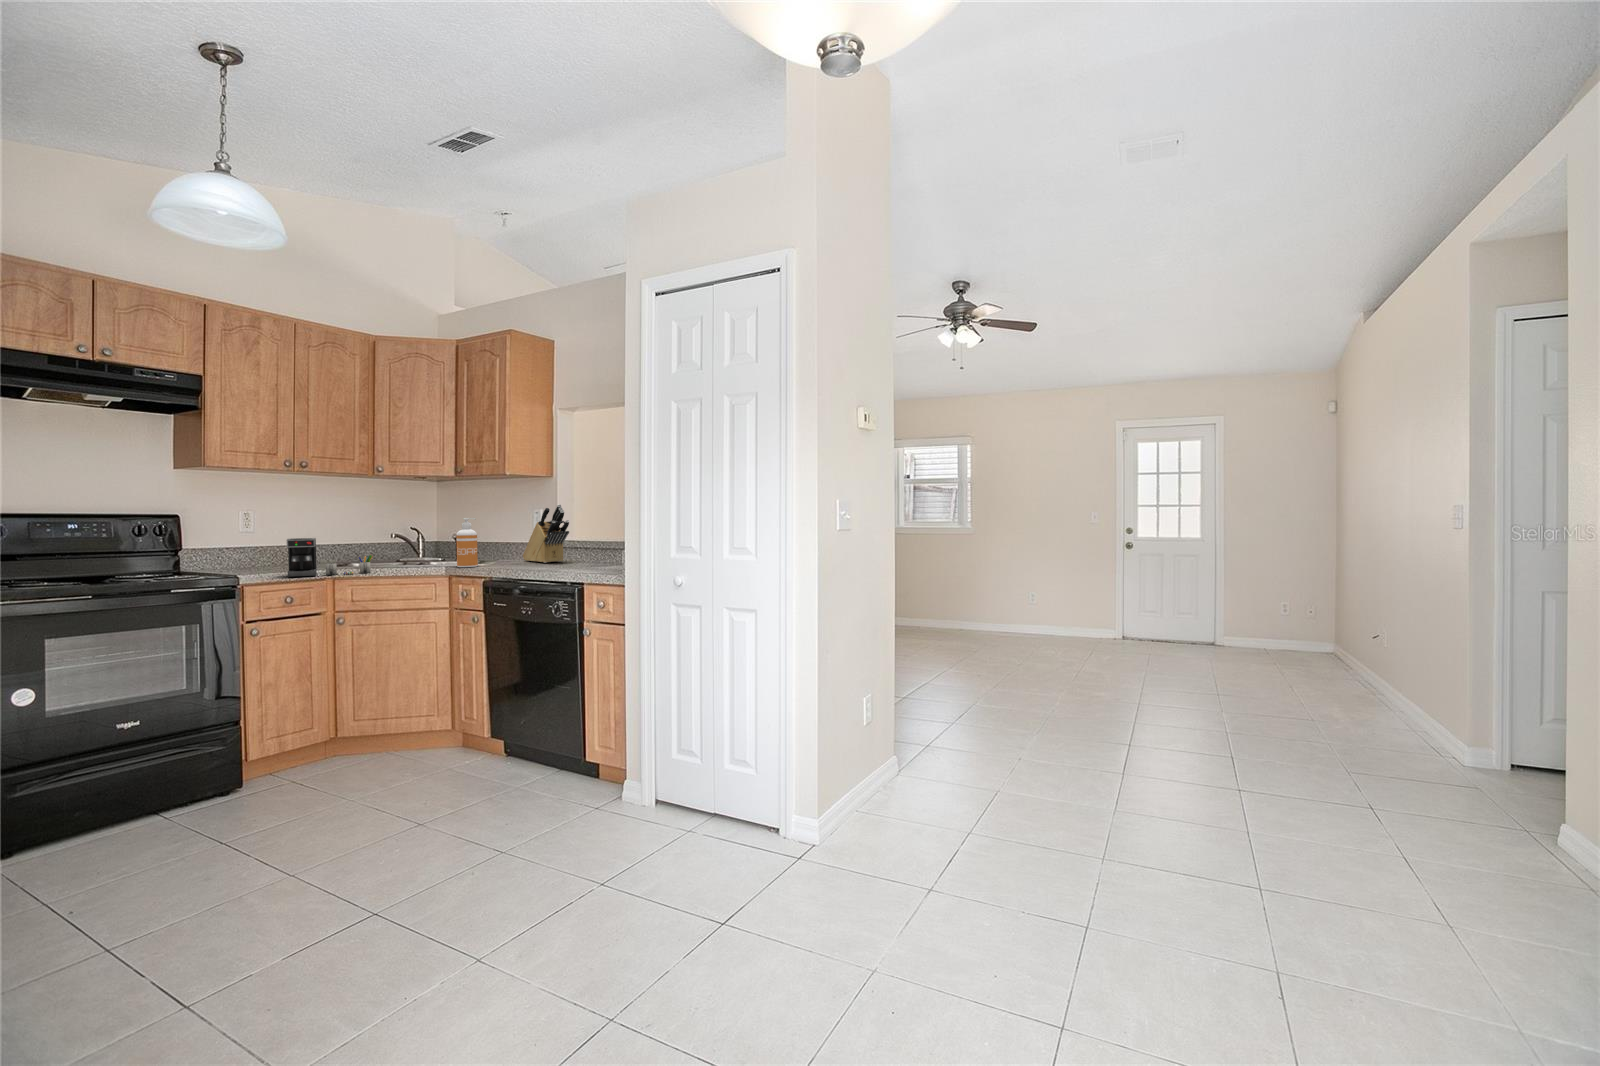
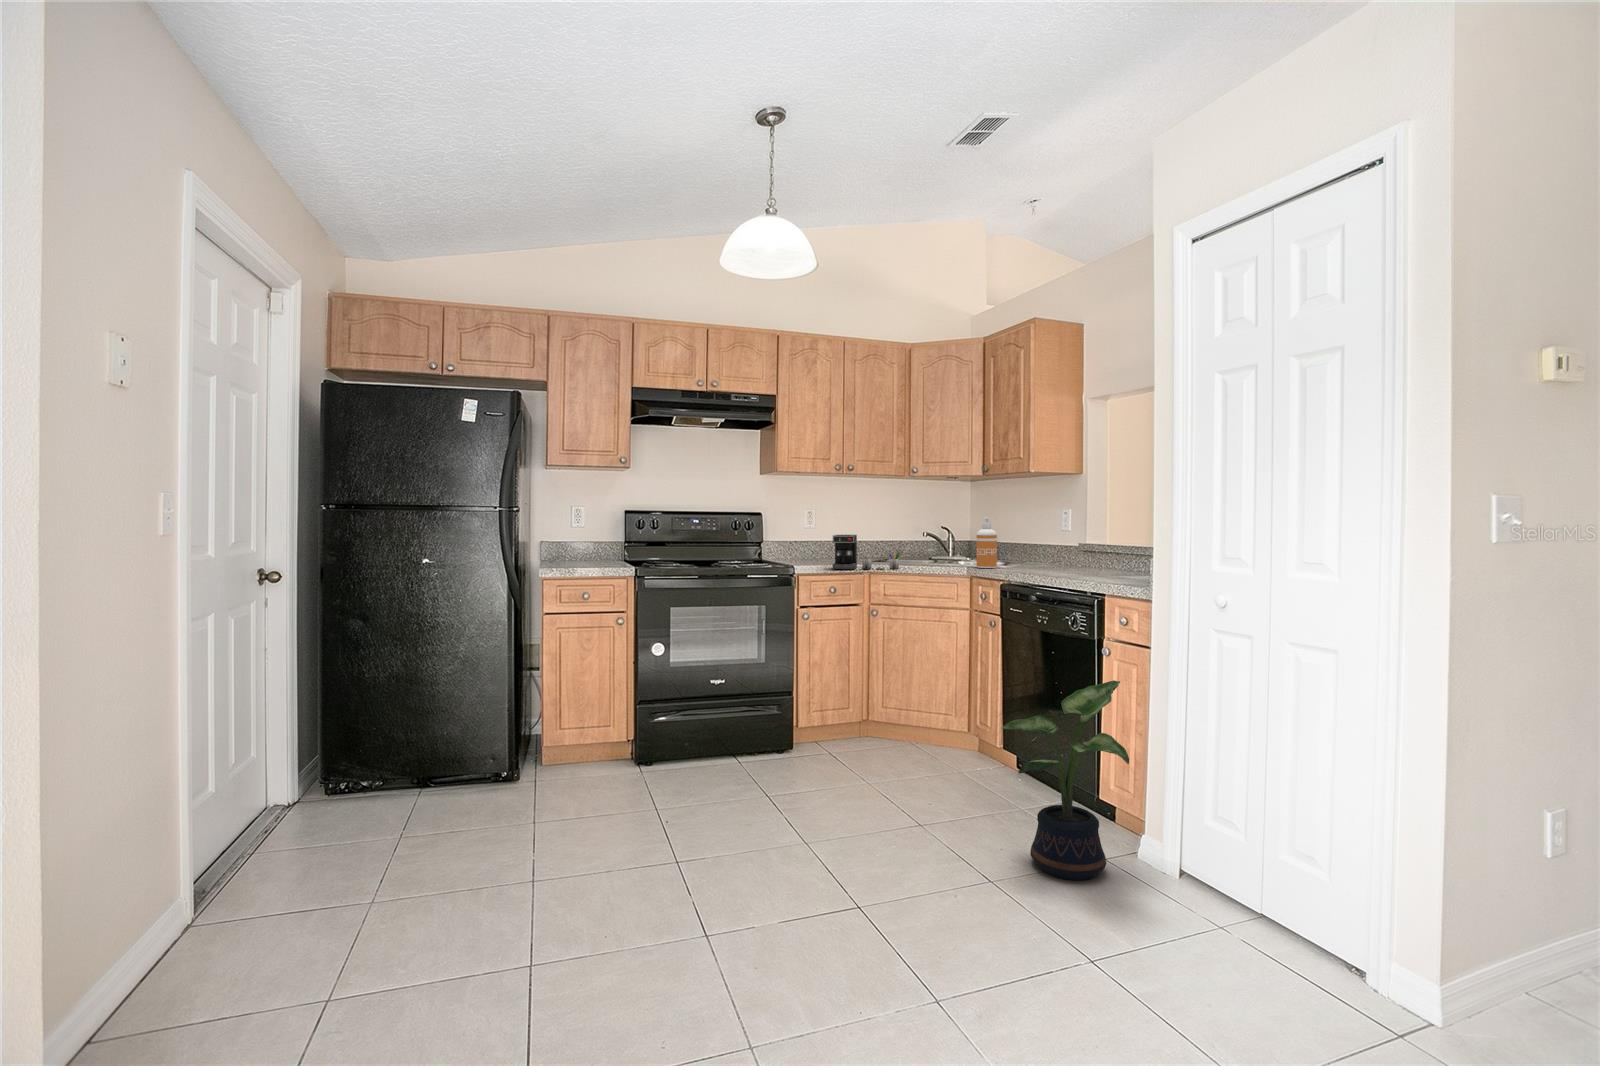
knife block: present [523,504,569,563] -> none [1045,503,1095,567]
potted plant: none [505,655,616,831] -> present [1002,680,1129,880]

